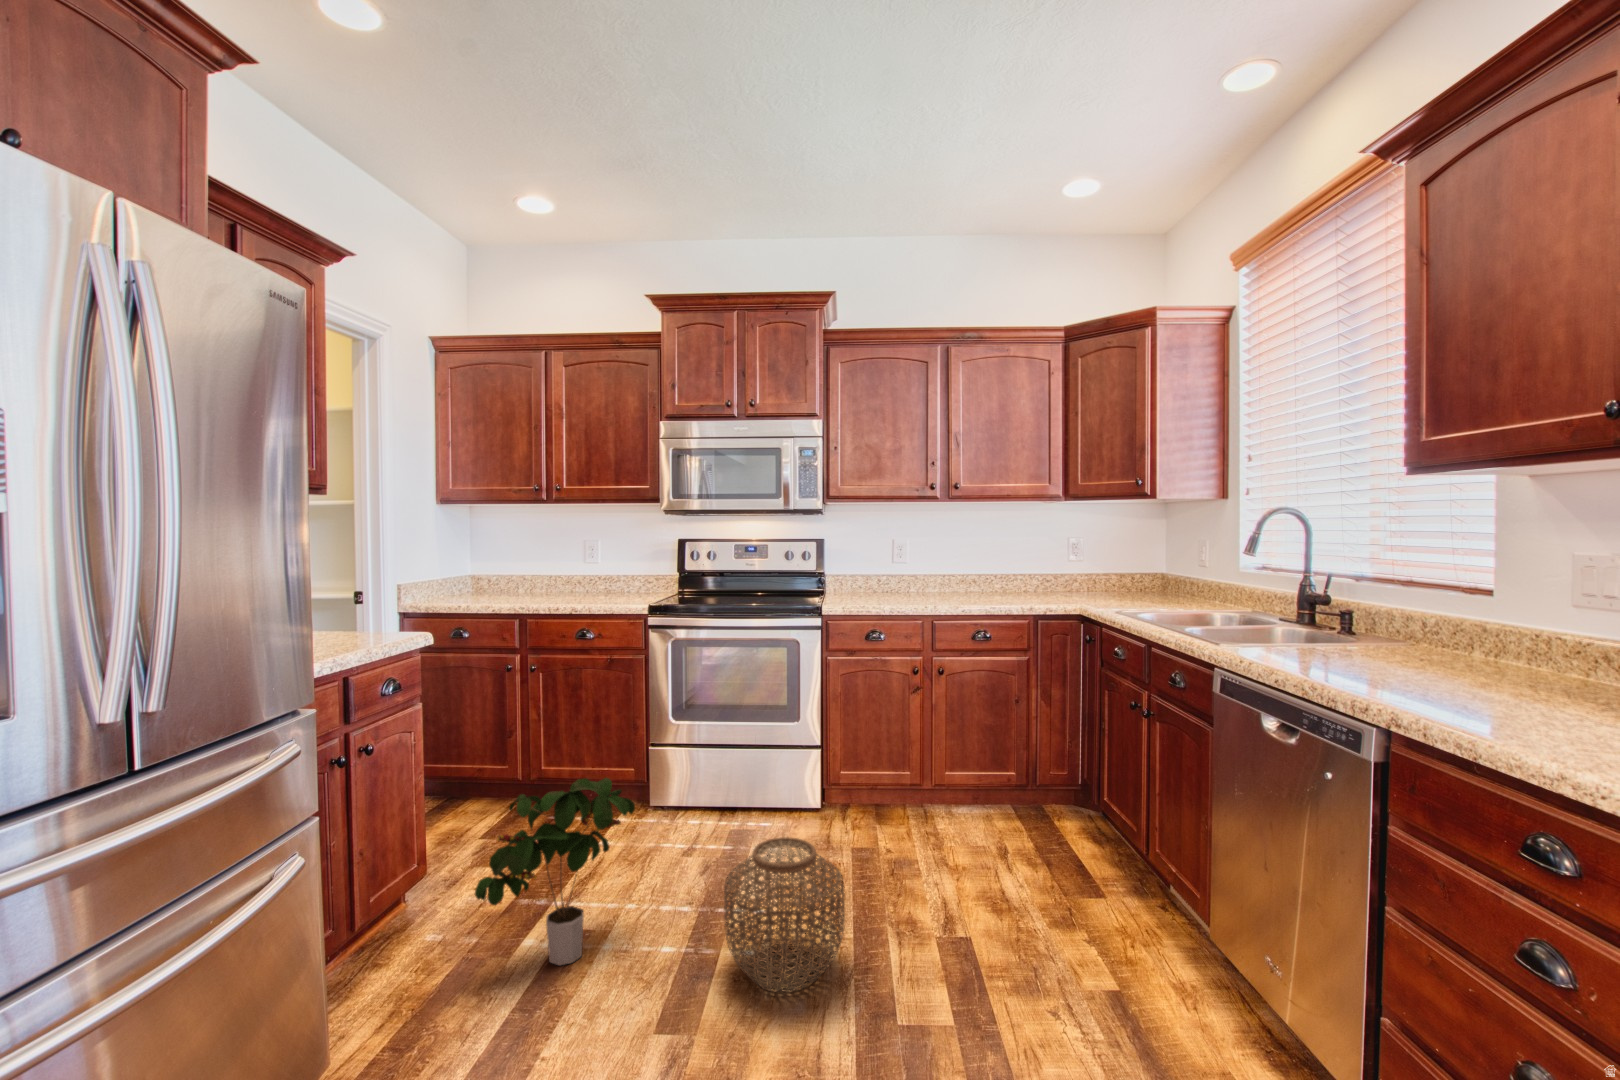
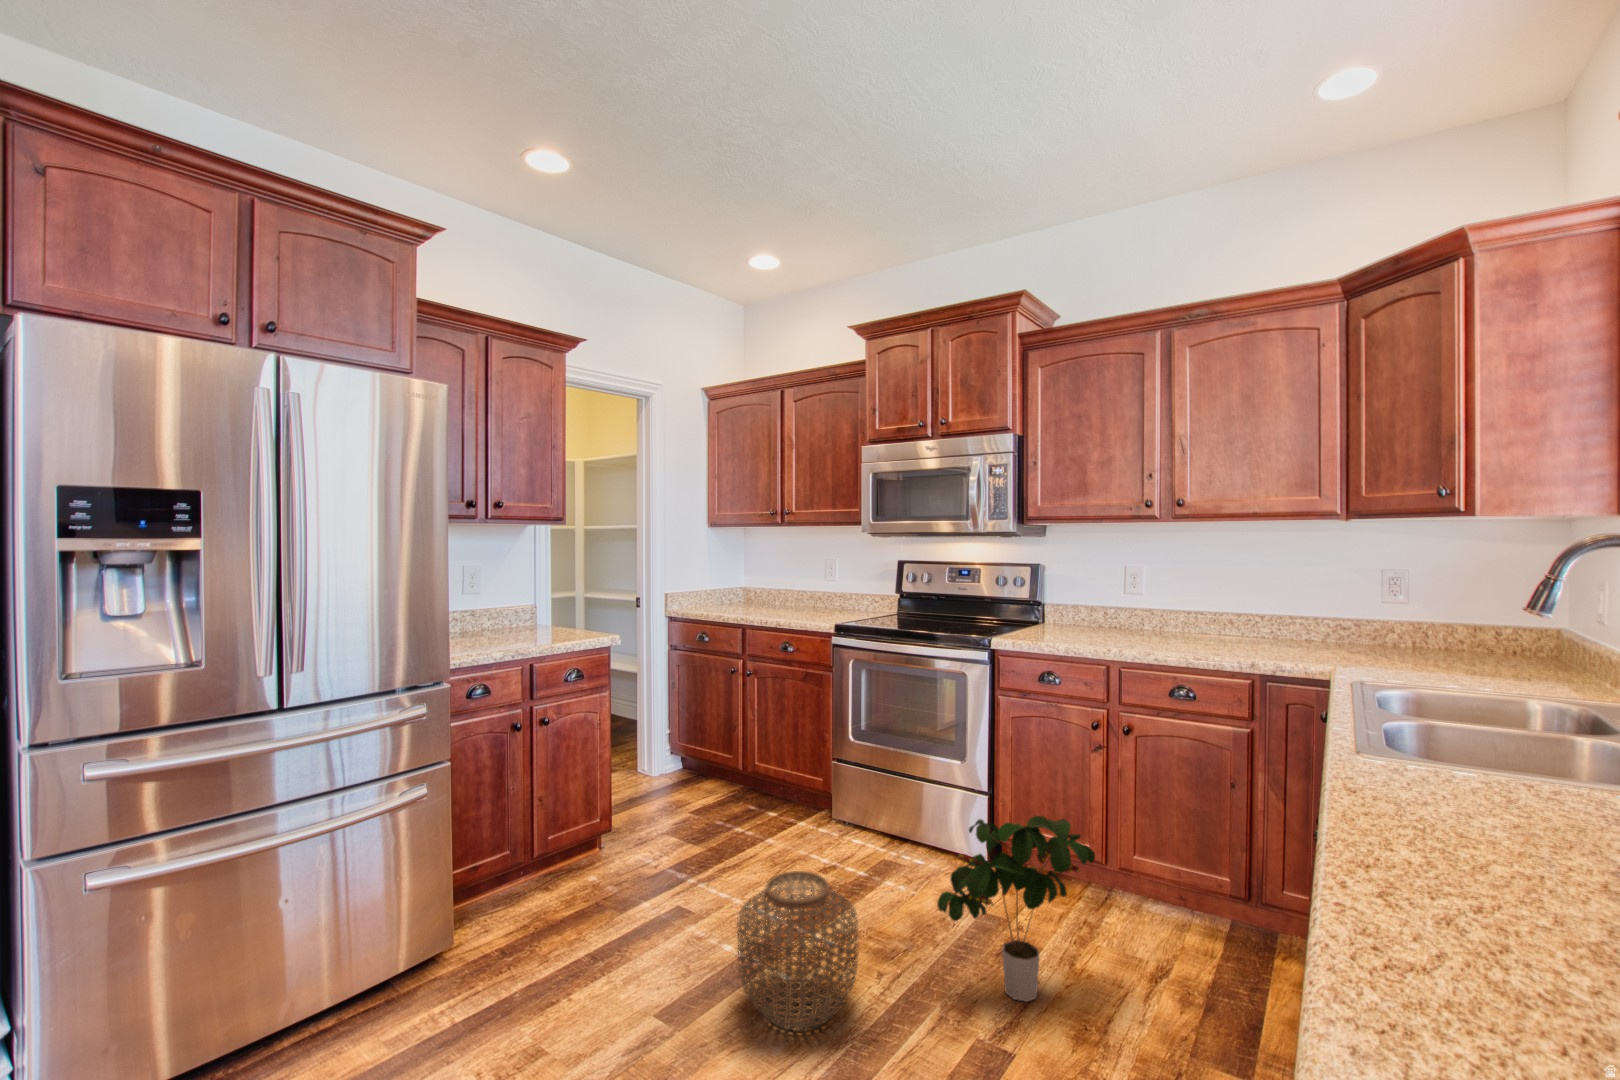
potted plant: present [475,778,635,965] -> present [937,815,1095,1002]

